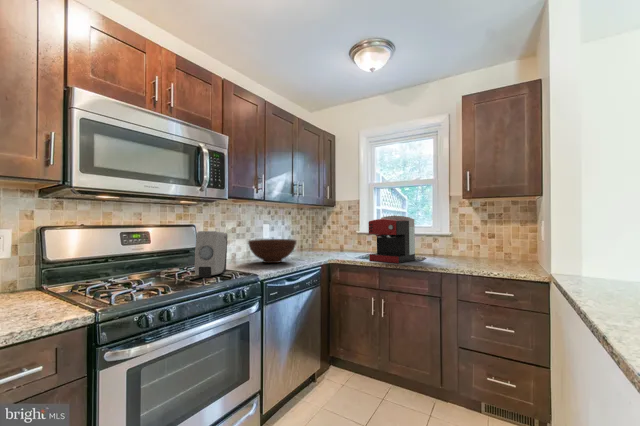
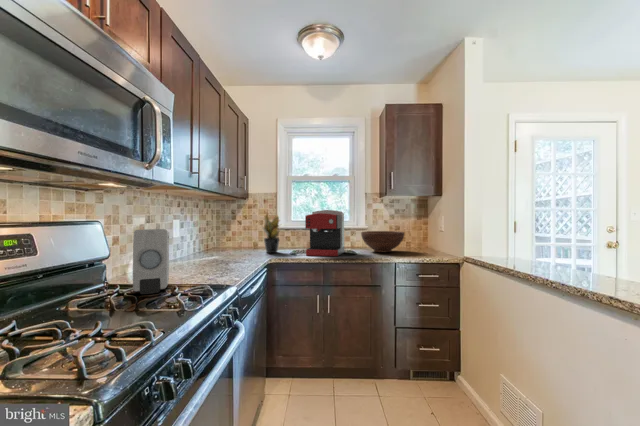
potted plant: none [332,216,357,256] -> present [262,213,279,253]
fruit bowl: present [248,239,296,263] -> present [361,231,404,252]

